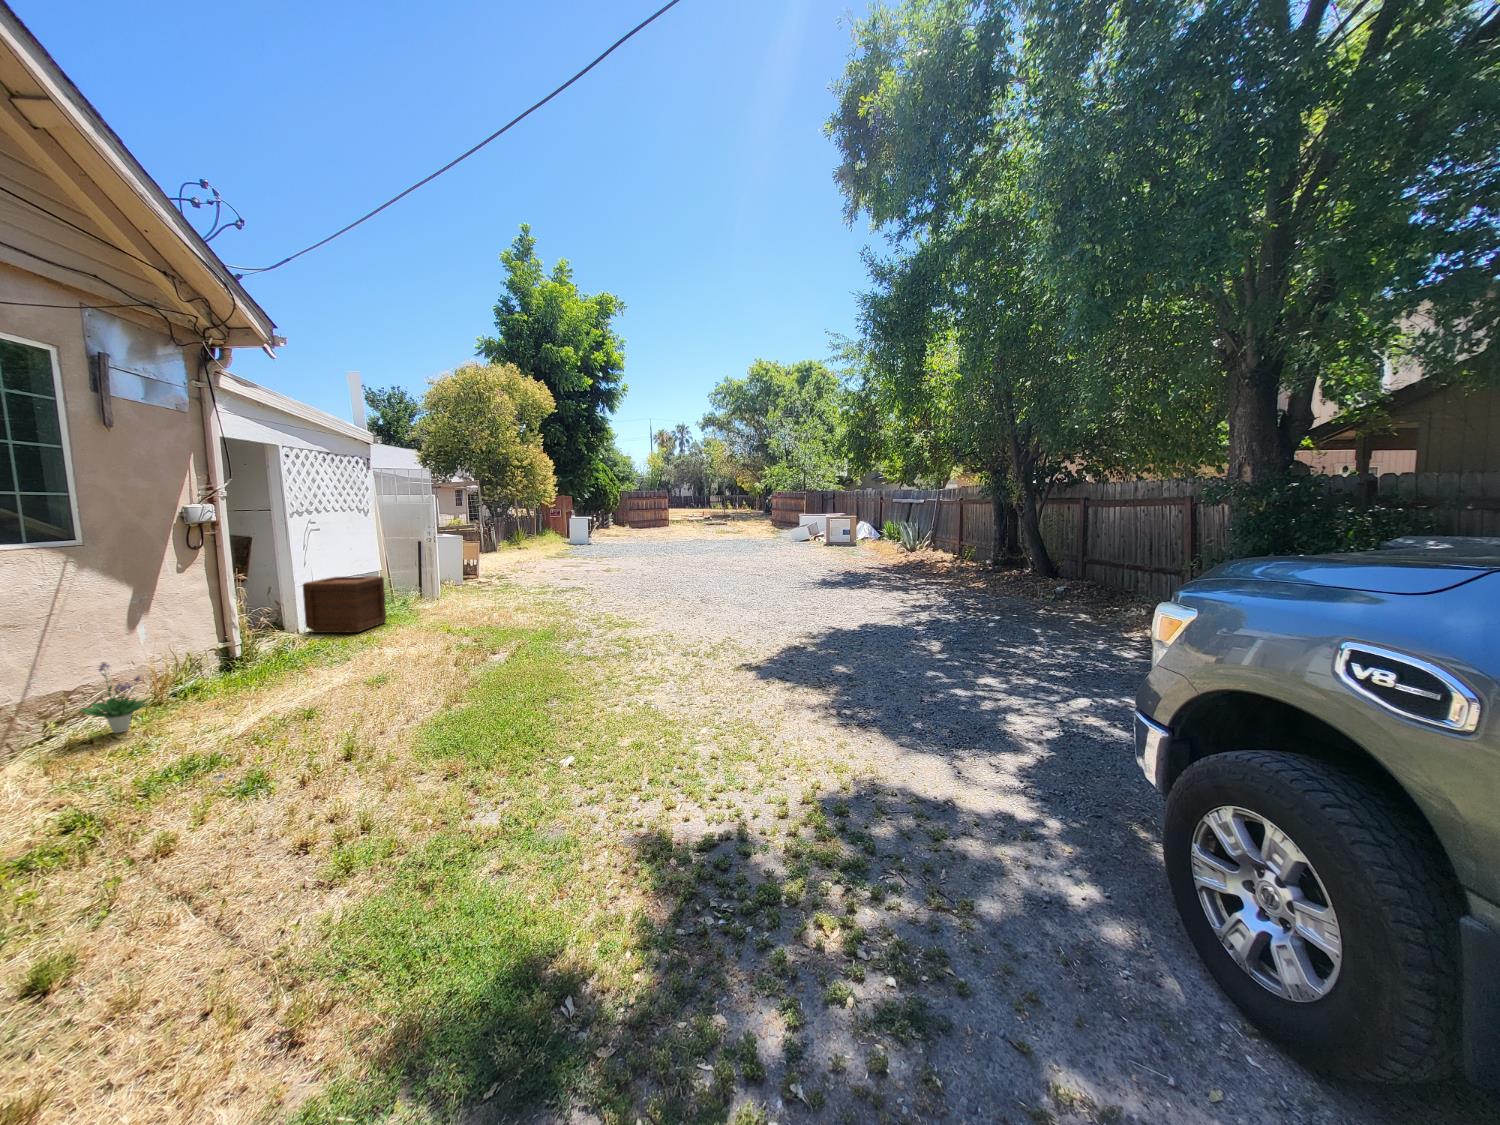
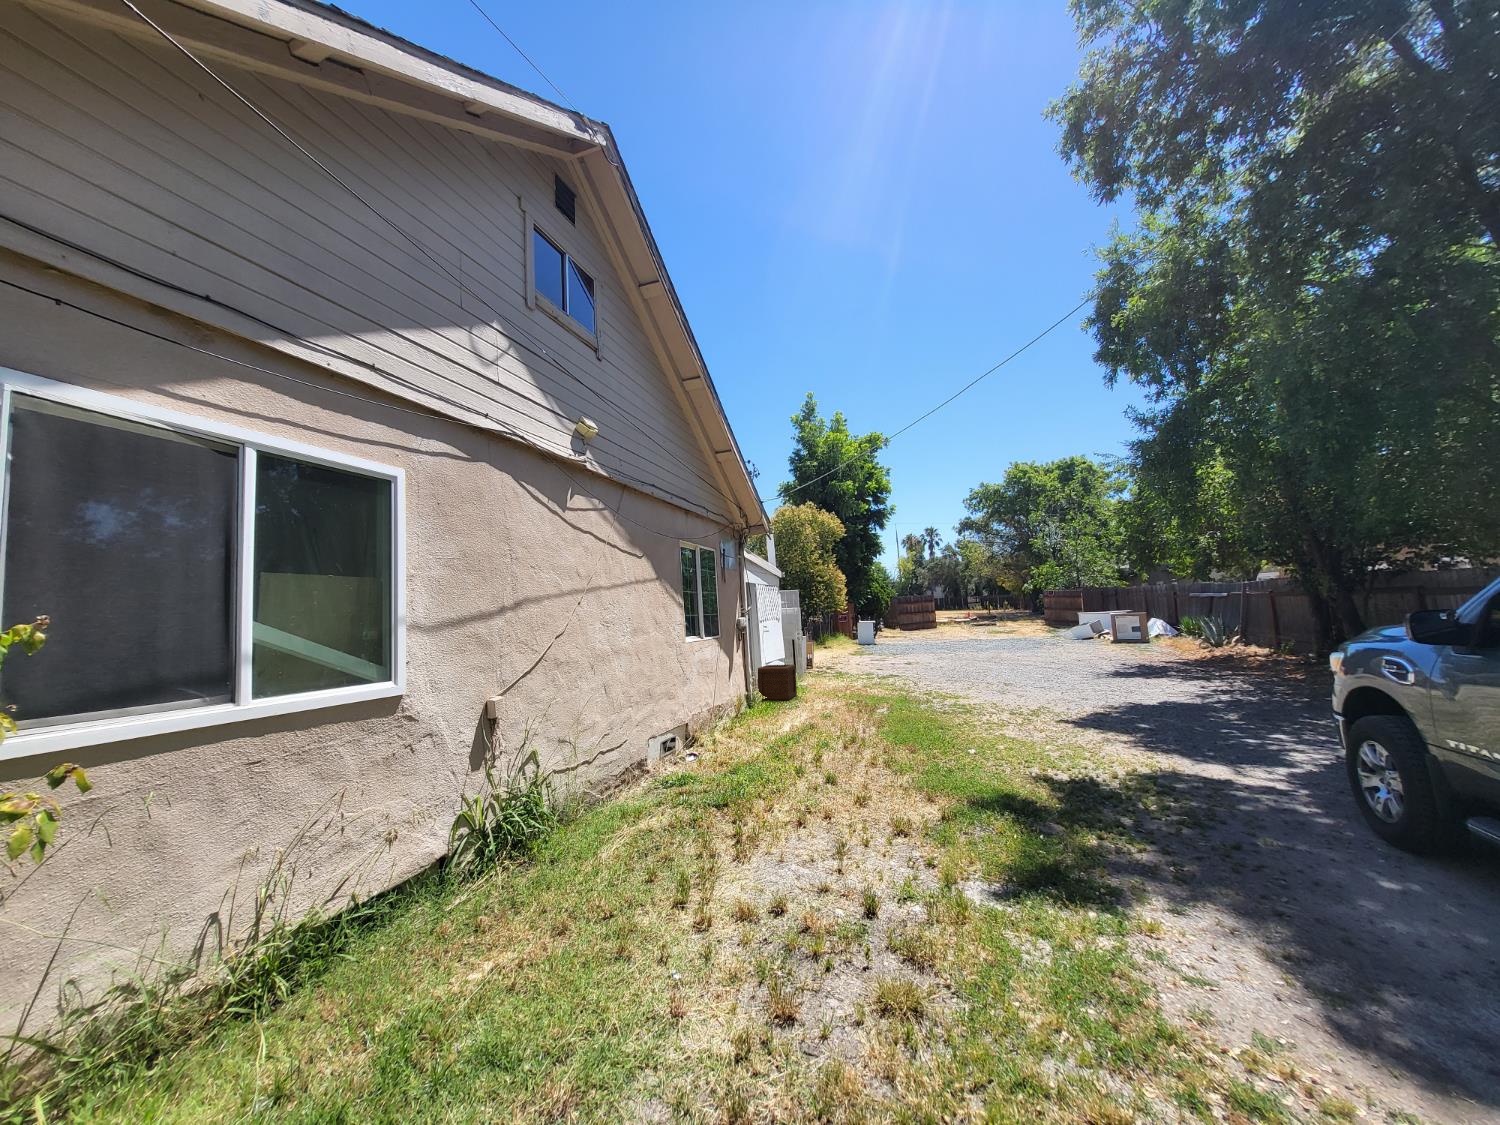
potted plant: present [81,662,149,733] -> none [722,699,749,735]

